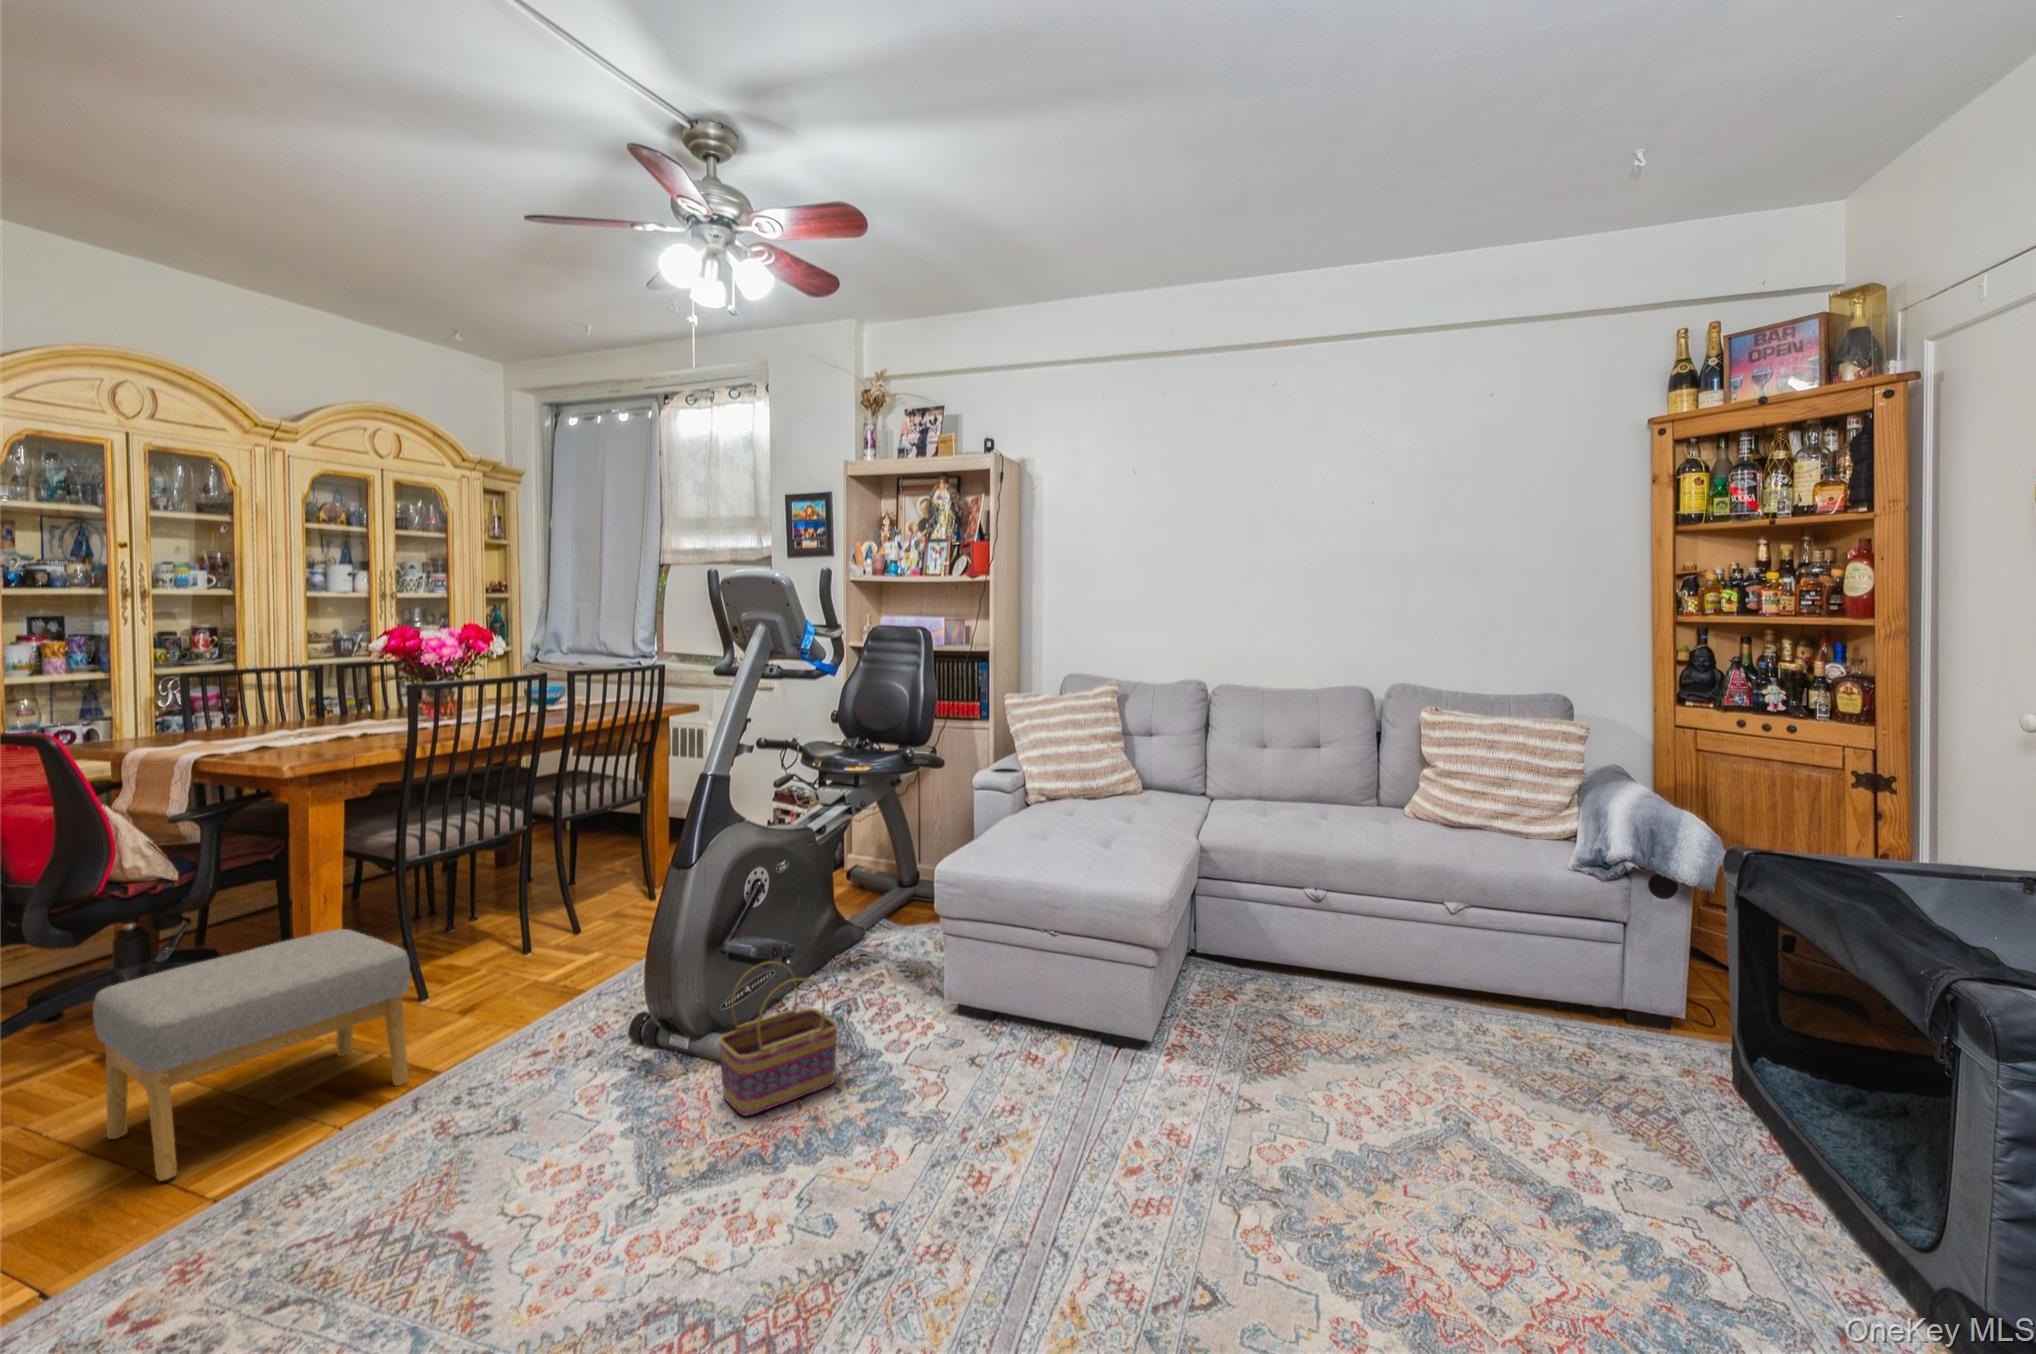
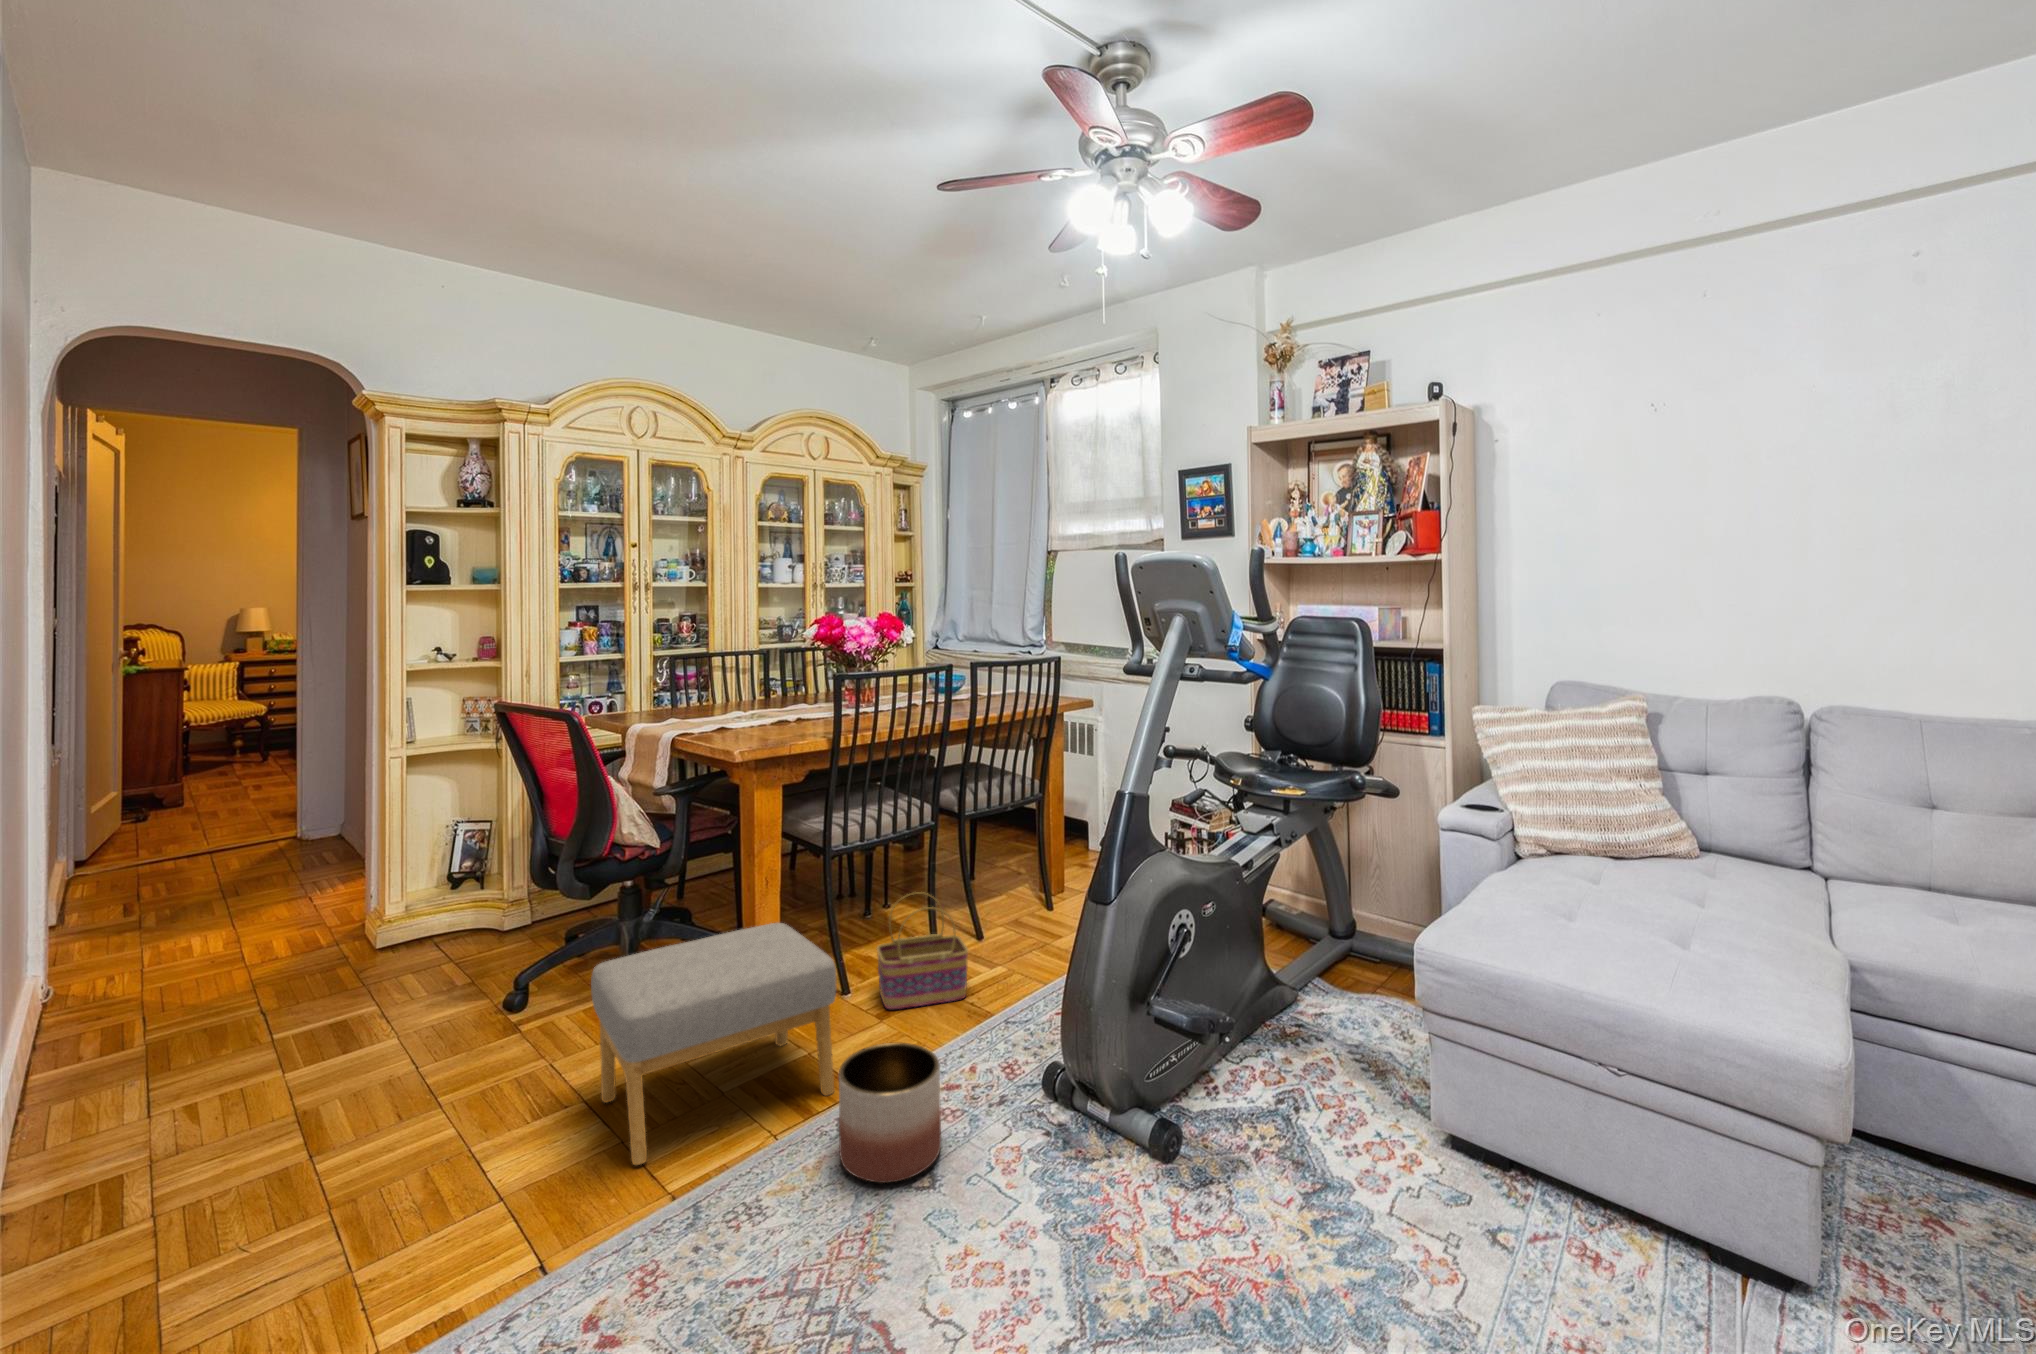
basket: present [719,962,838,1116] -> present [877,892,968,1009]
planter: none [413,1013,525,1139] -> present [839,1043,941,1183]

